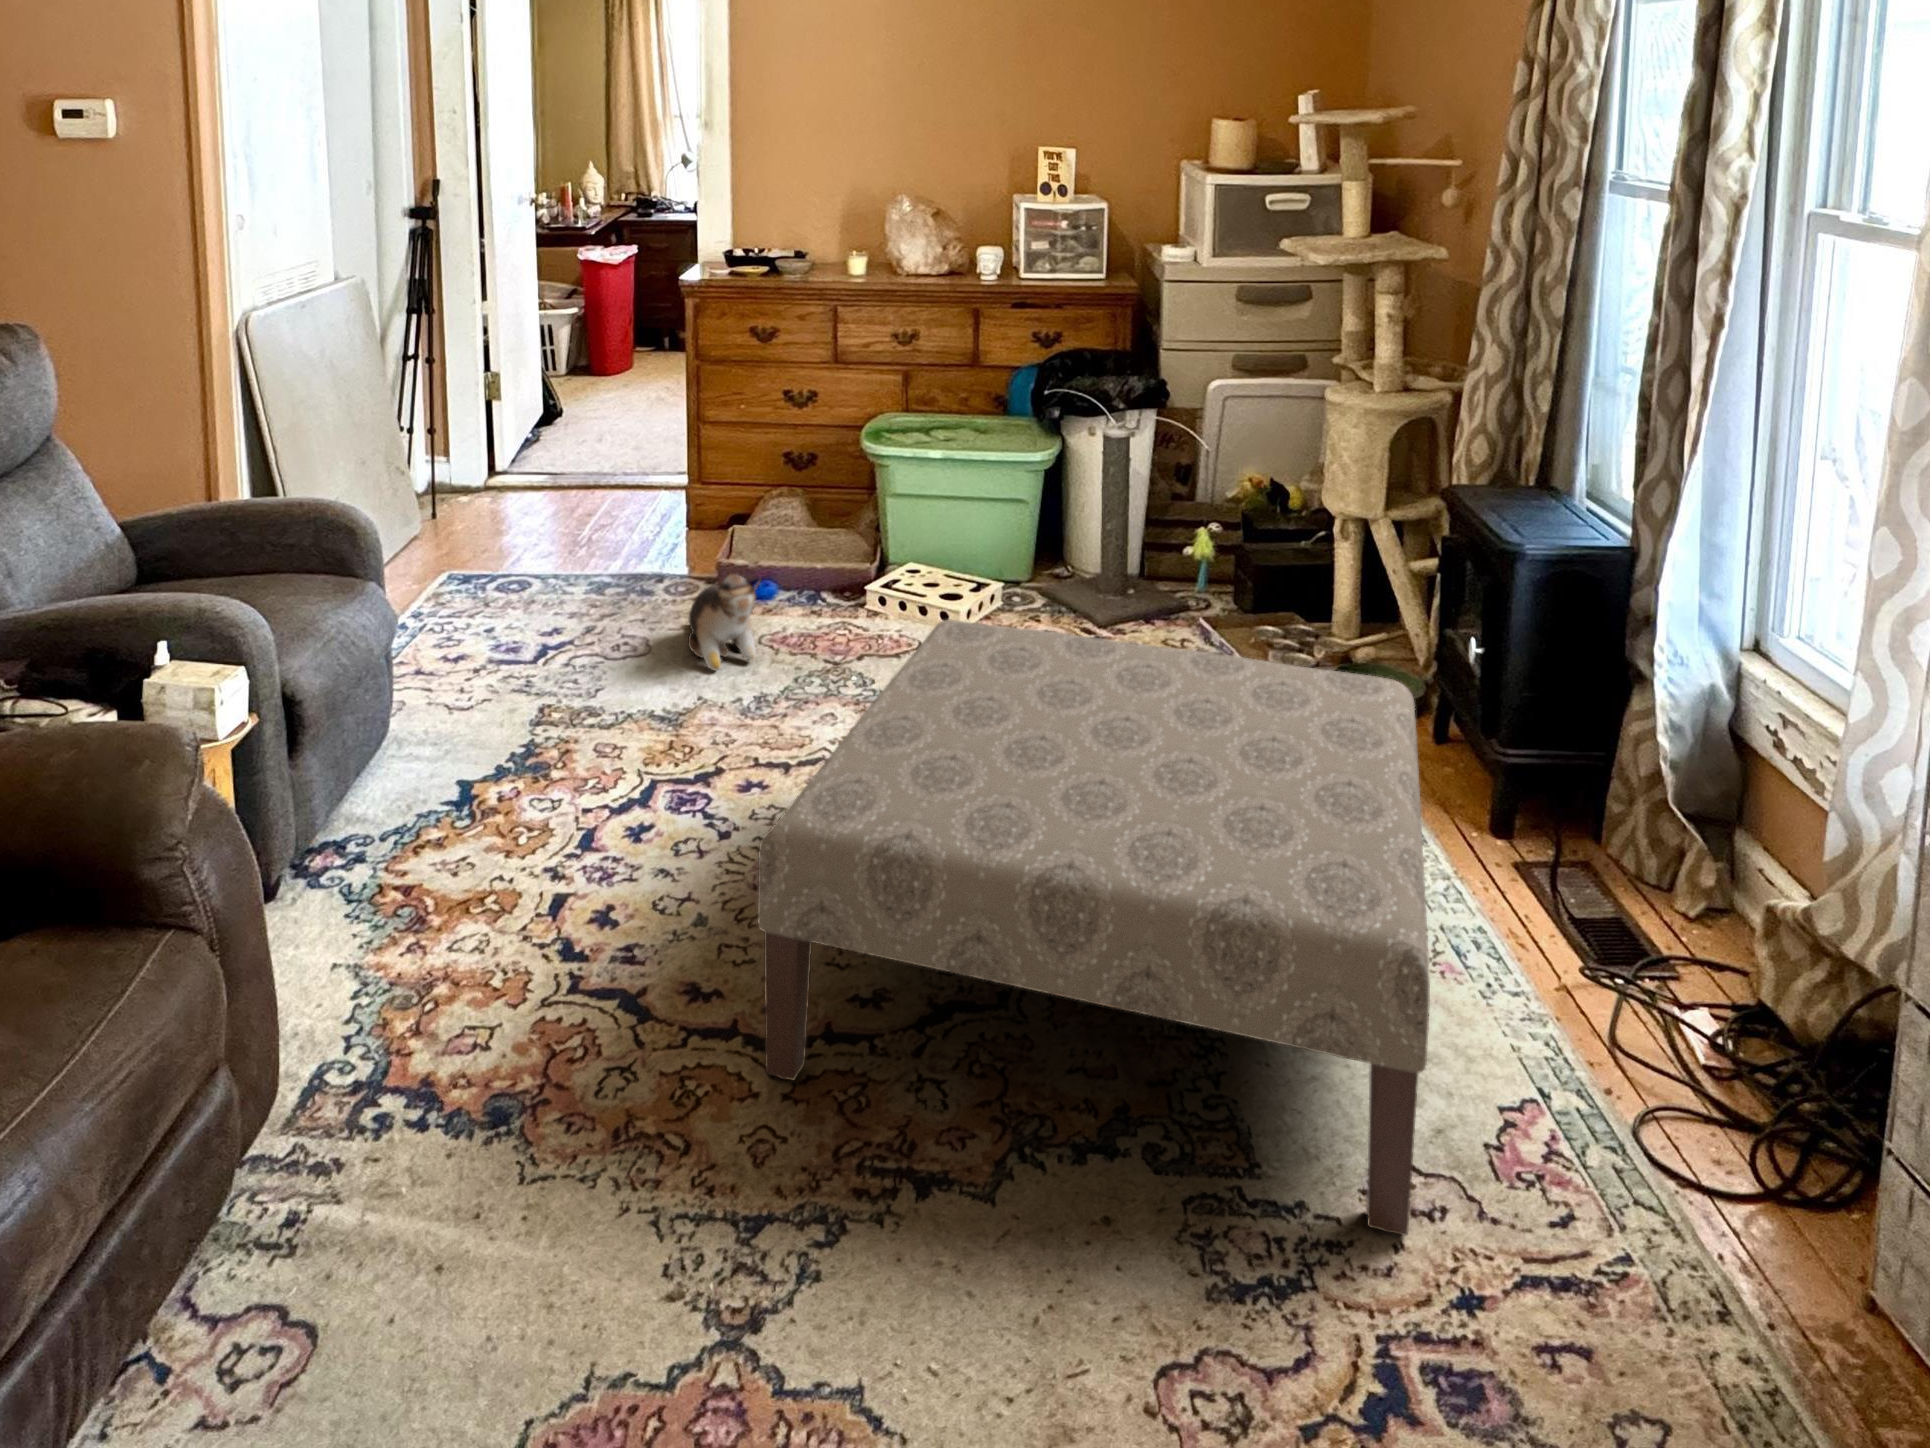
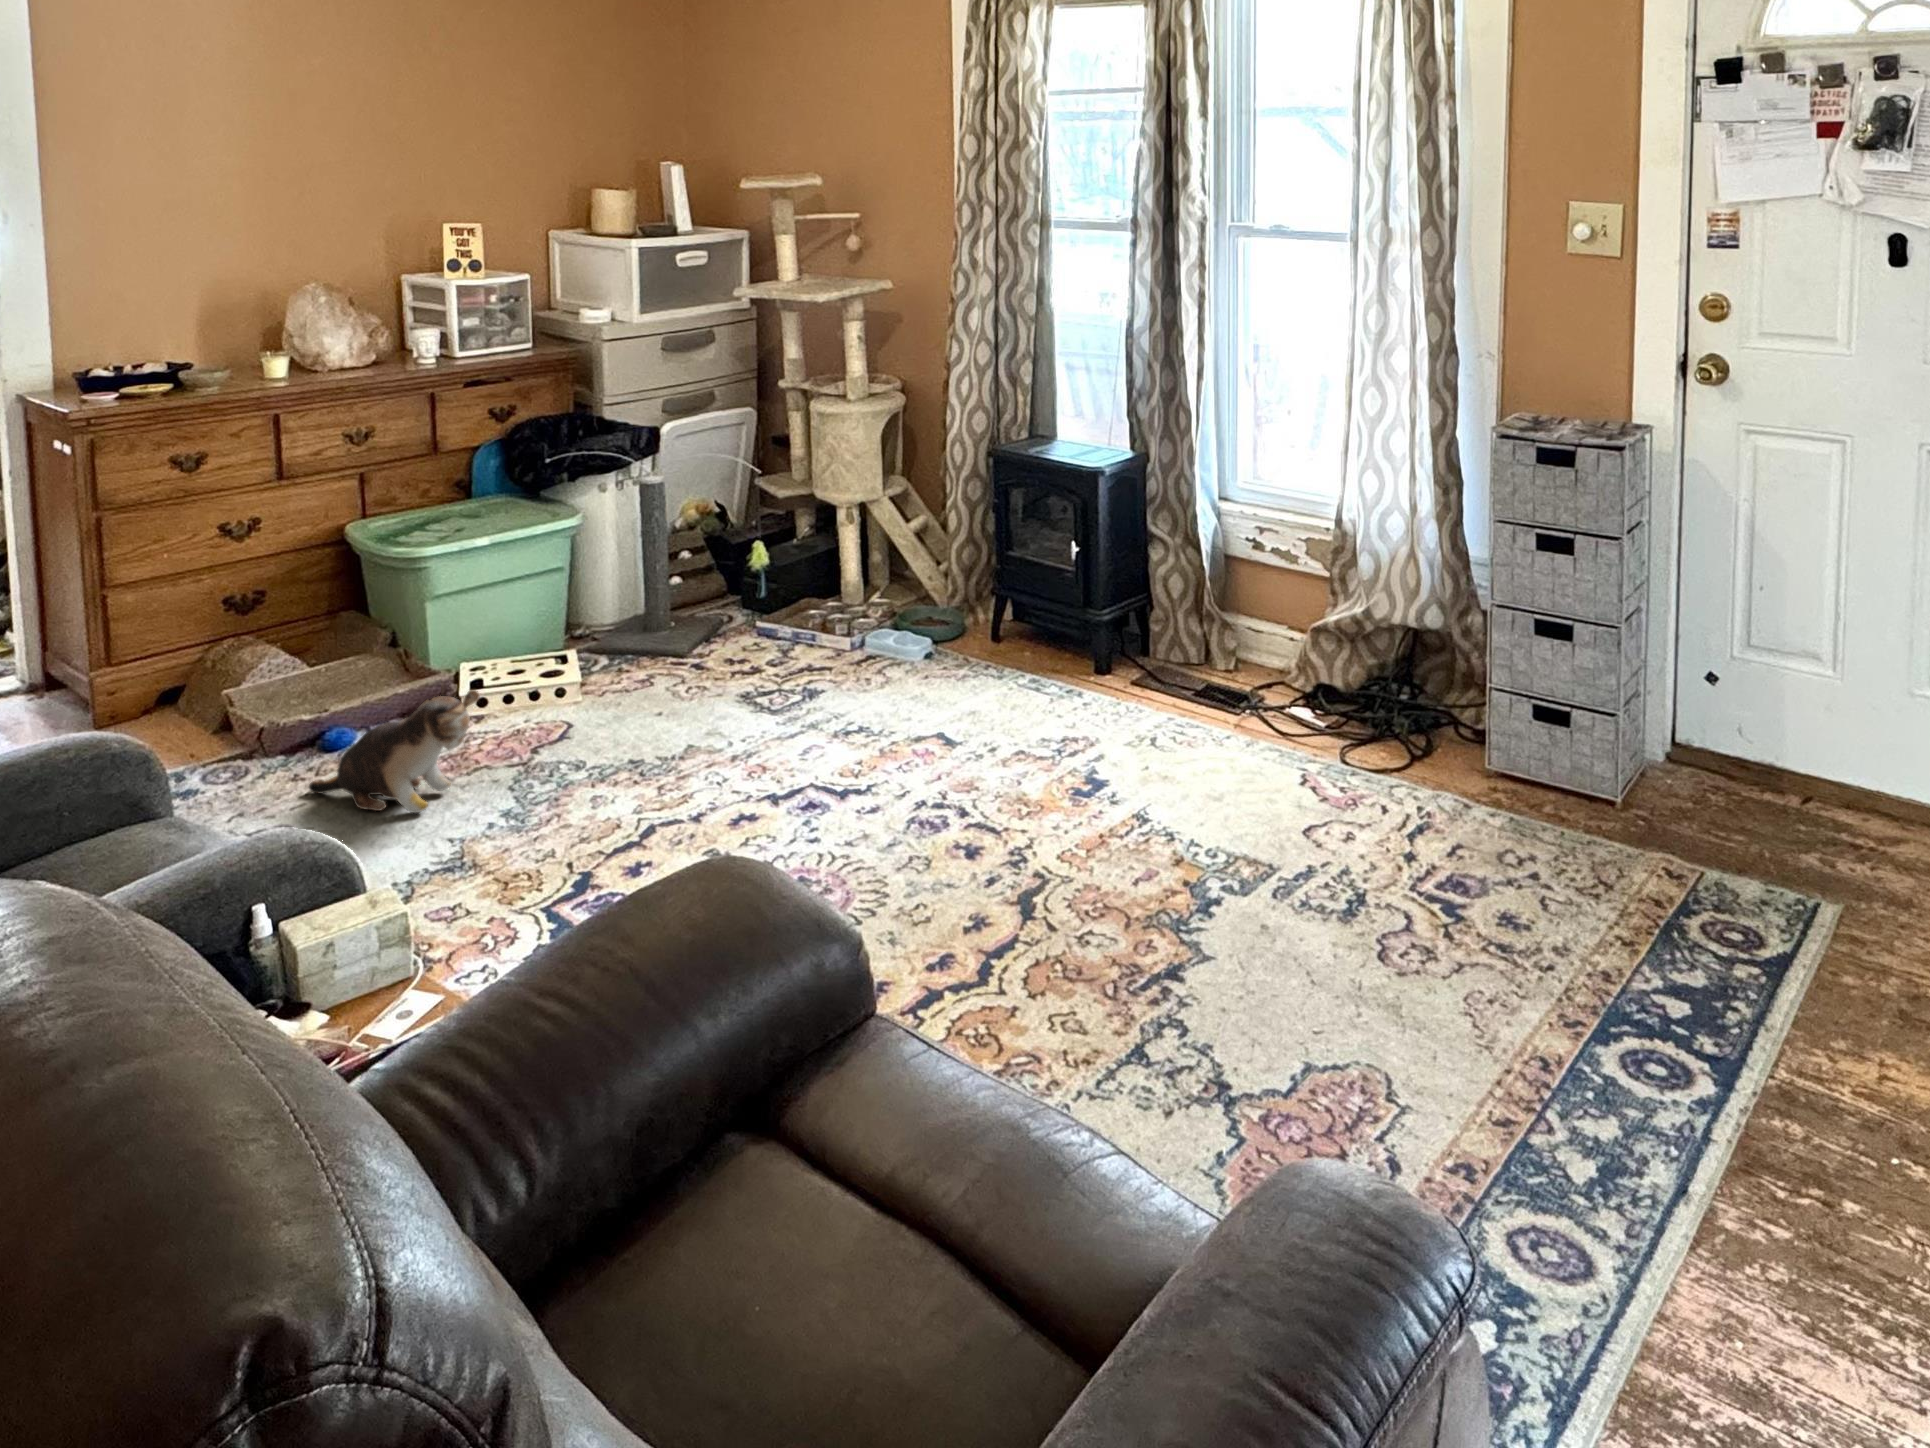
ottoman: present [758,620,1430,1236] -> none [786,566,1370,992]

